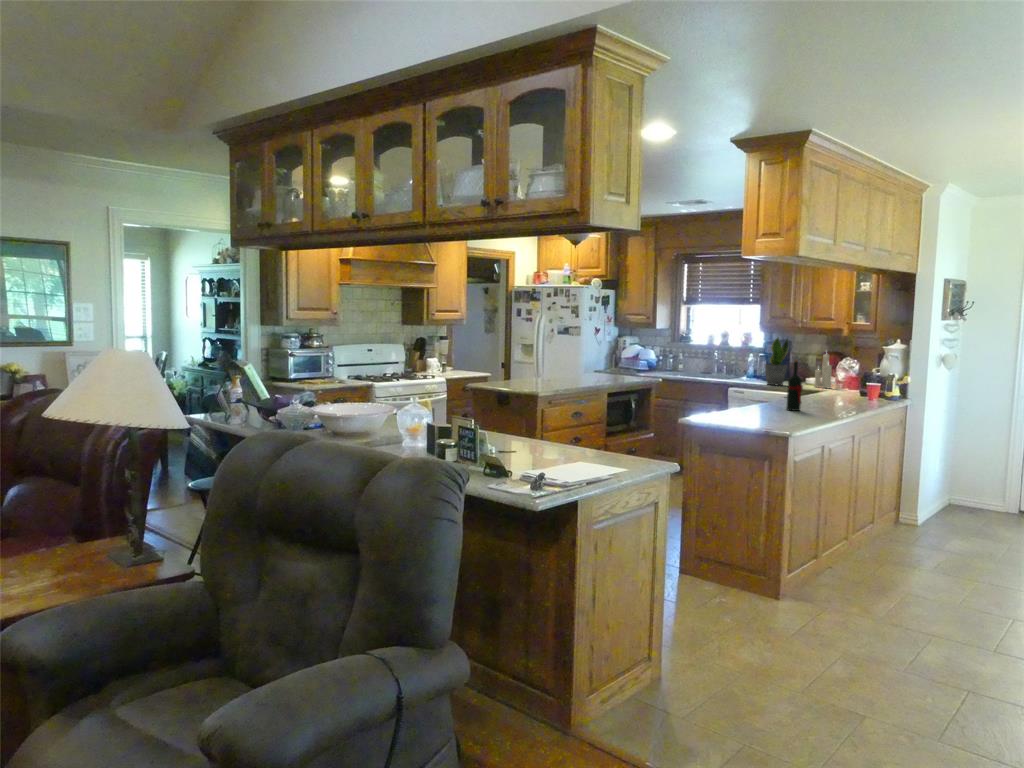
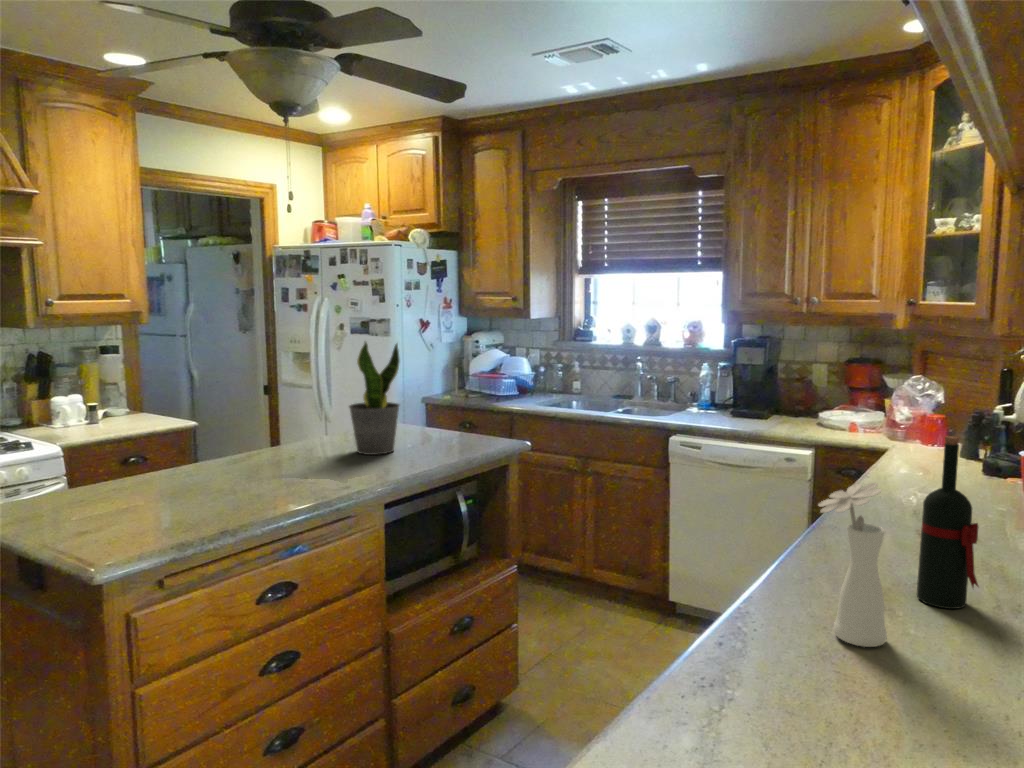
potted plant: present [765,337,788,385] -> present [349,342,400,455]
candle: present [814,354,832,388] -> none [839,354,879,438]
vase: none [750,369,768,412] -> present [818,483,887,647]

